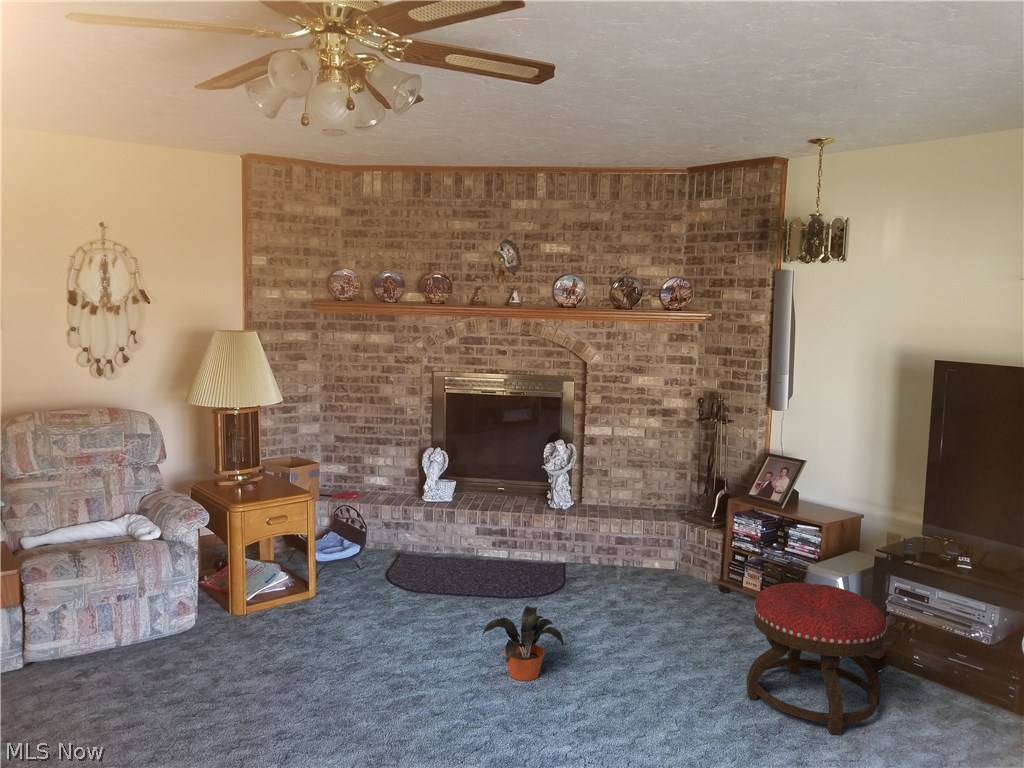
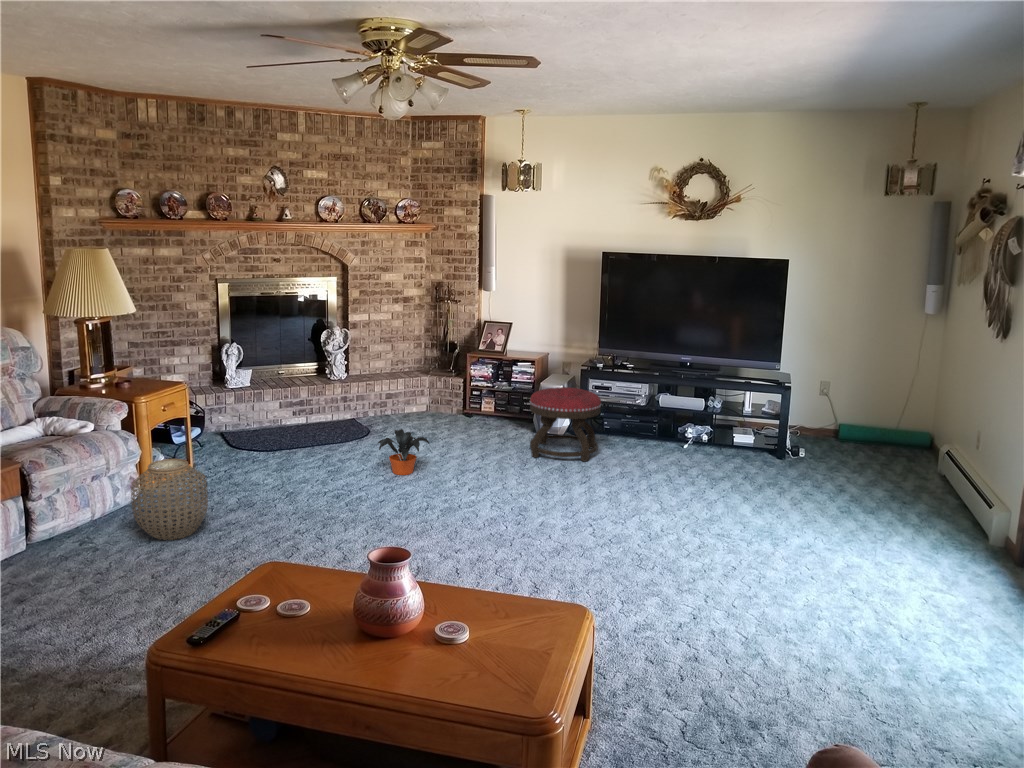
woven basket: none [100,602,200,714] -> present [131,459,208,540]

